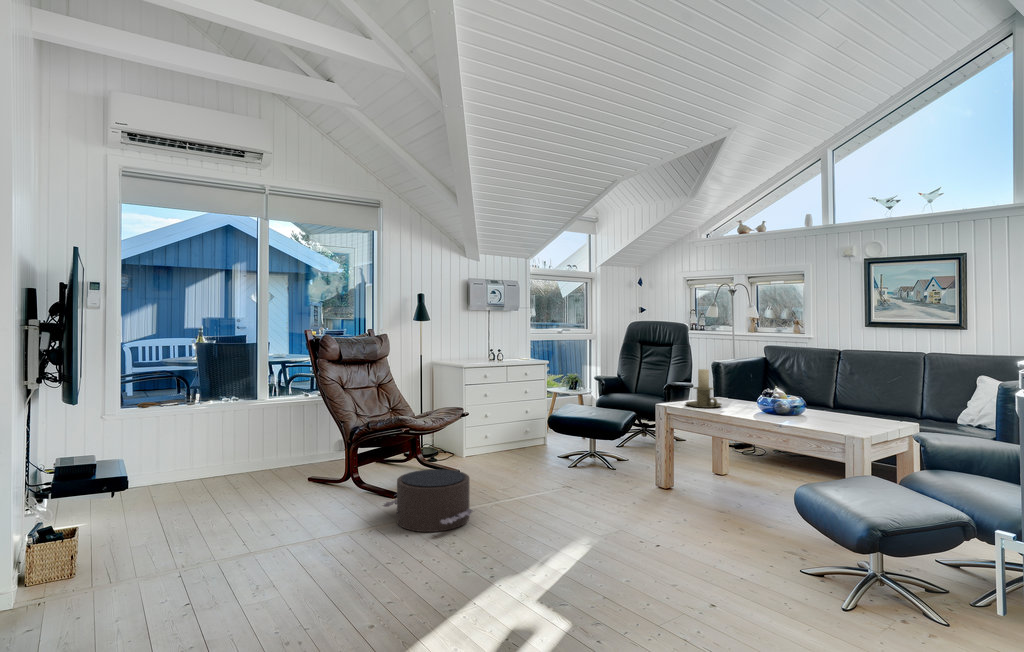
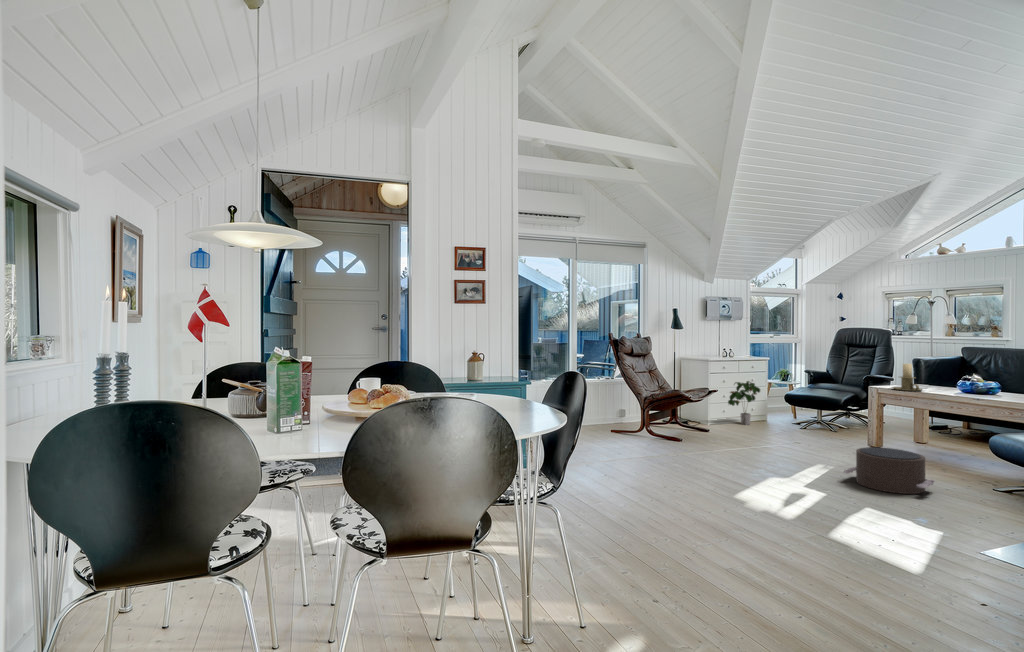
potted plant: none [489,394,534,455] -> present [728,381,760,425]
pouf: present [383,469,473,532] -> present [844,447,934,494]

